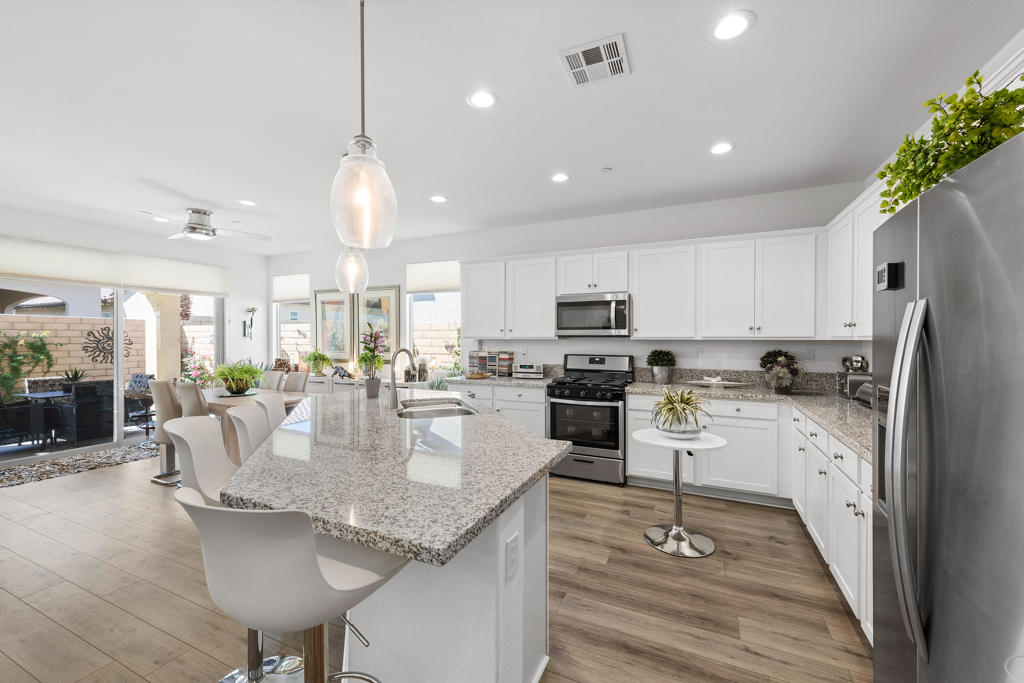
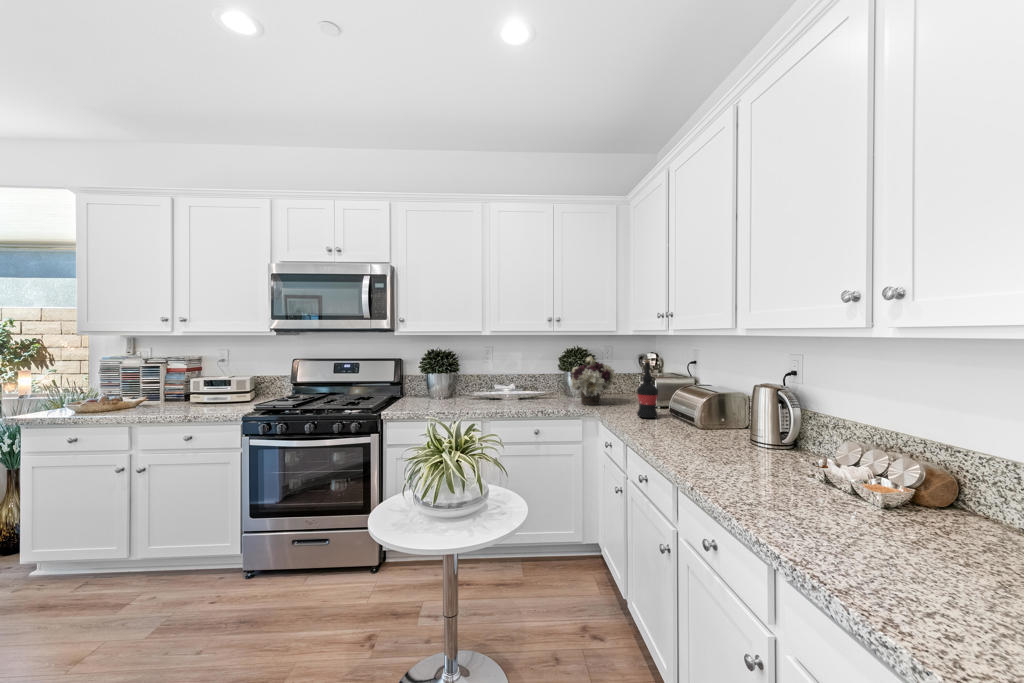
wine bottle: none [809,360,828,402] -> present [637,360,658,418]

